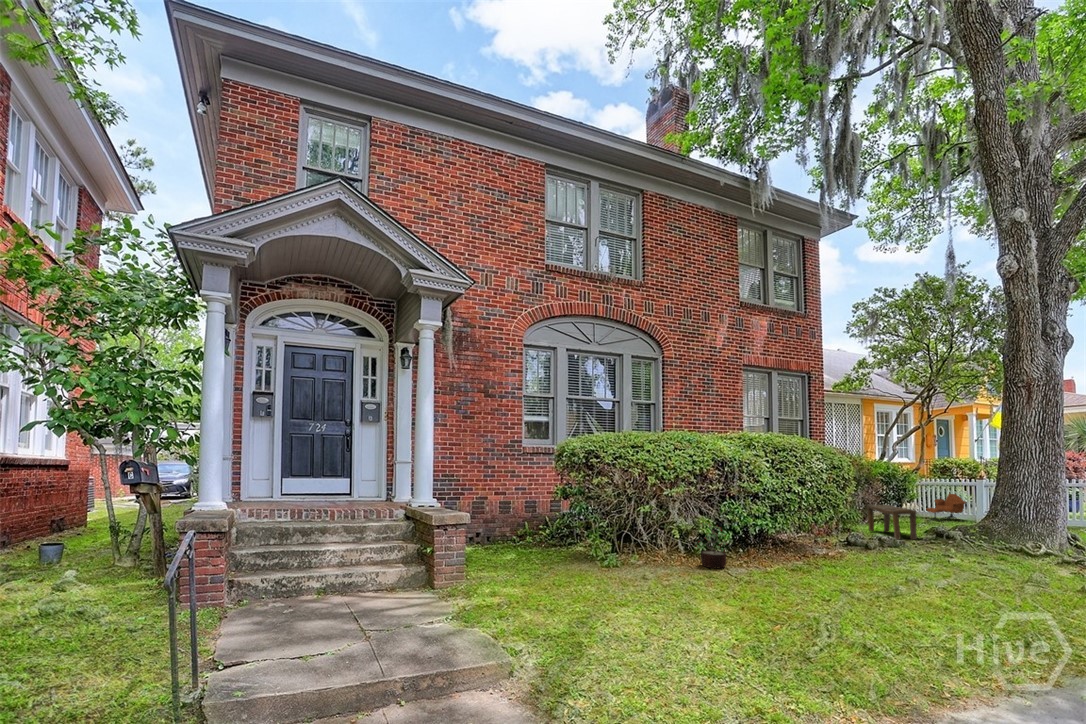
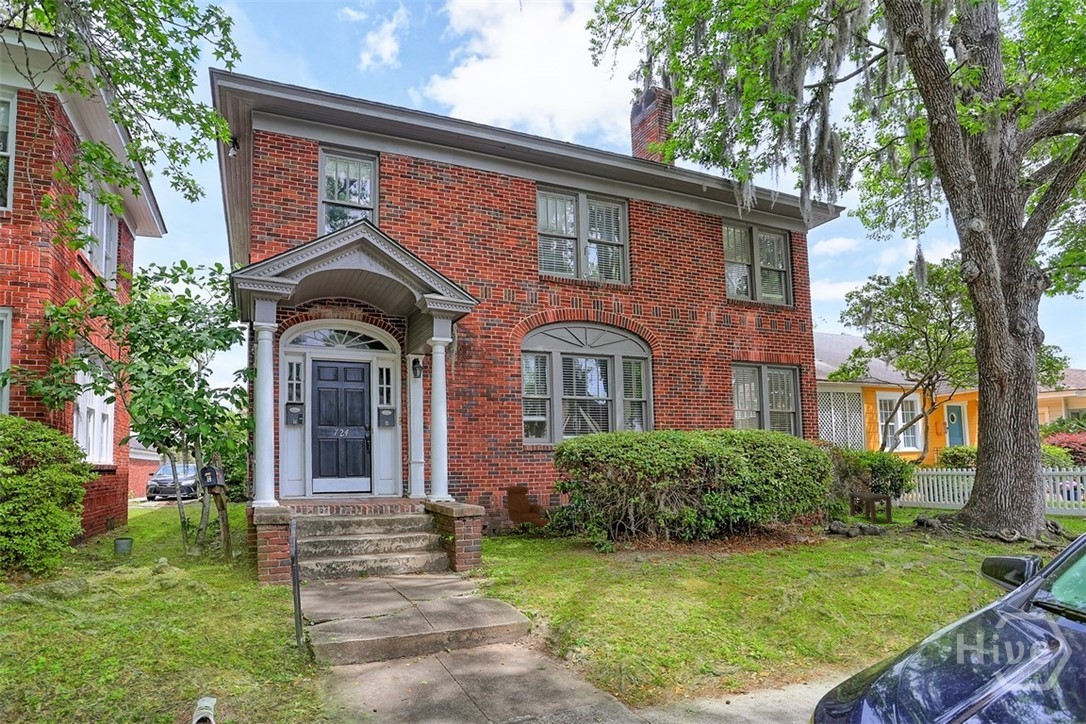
lounge chair: present [927,493,966,520] -> present [505,486,549,537]
decorative plant: present [696,522,726,568] -> none [680,509,708,550]

